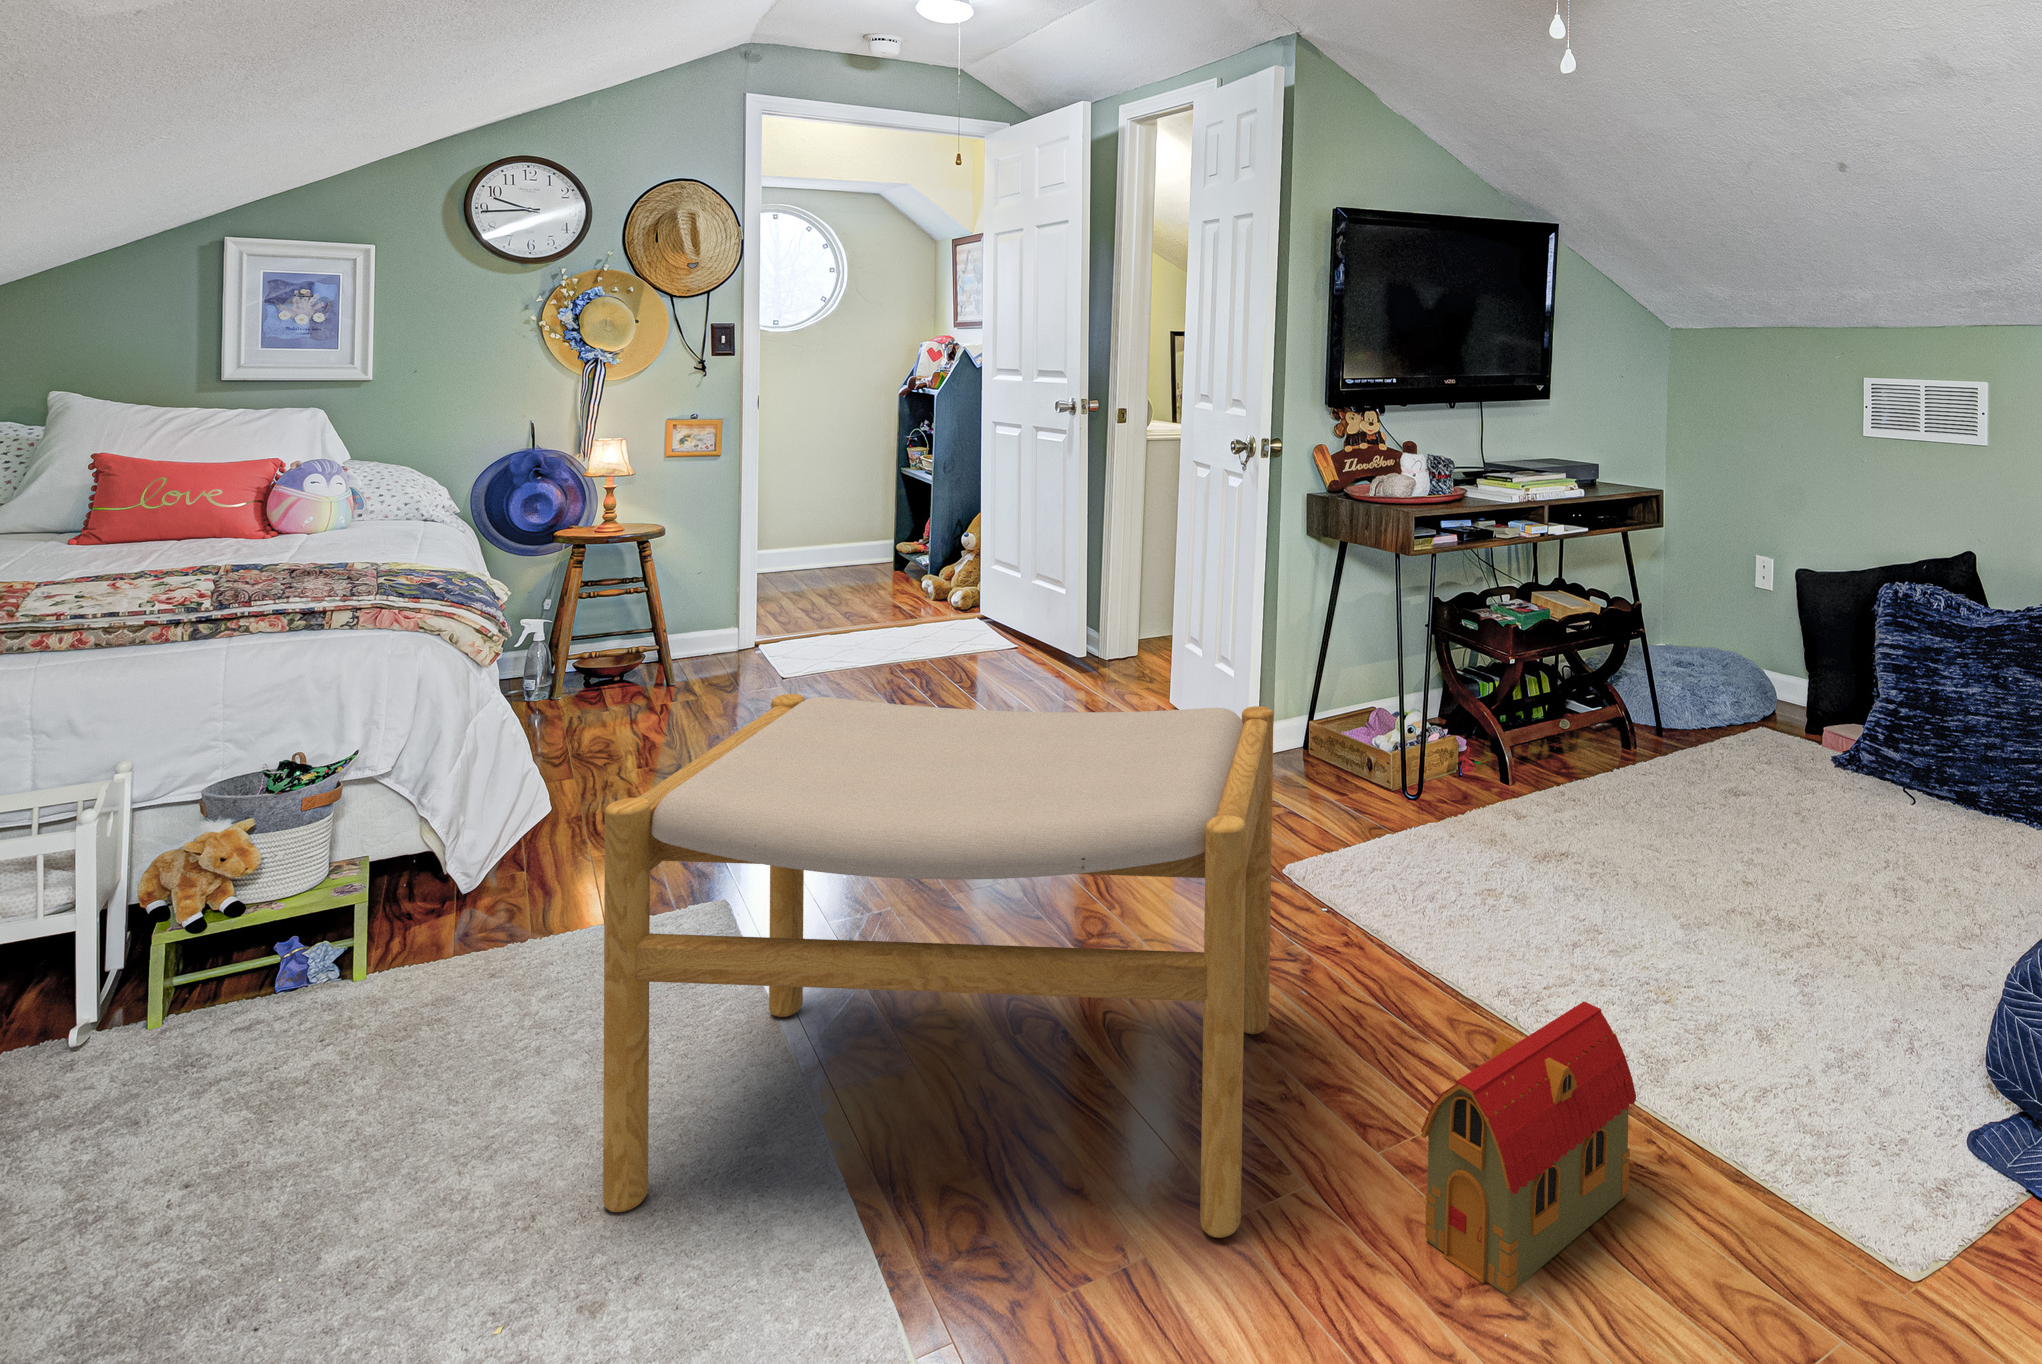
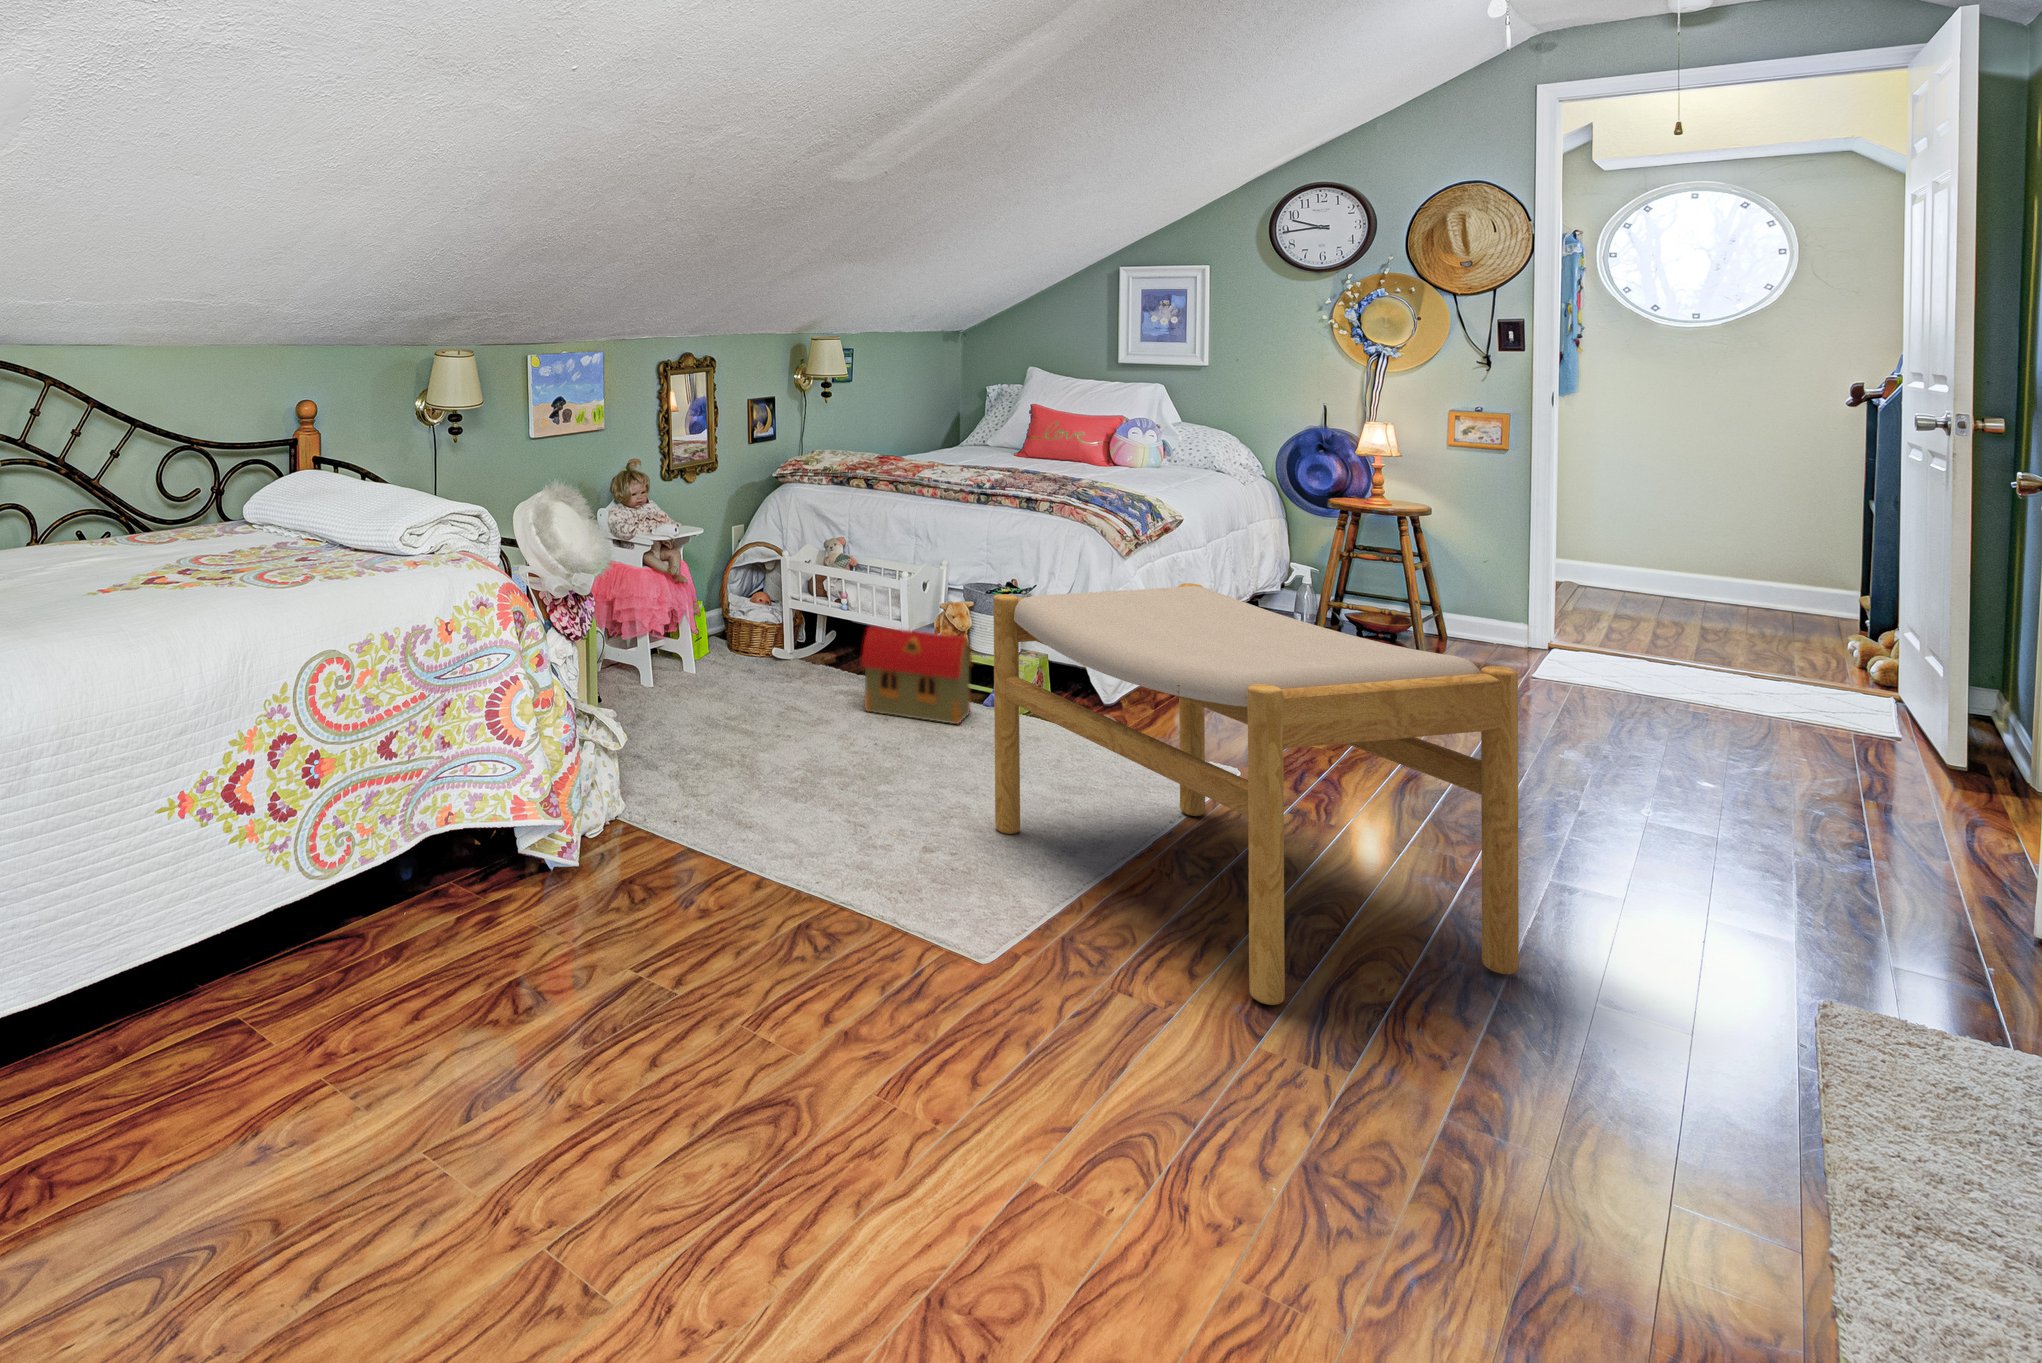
toy house: present [1421,1002,1636,1294] -> present [862,626,972,724]

